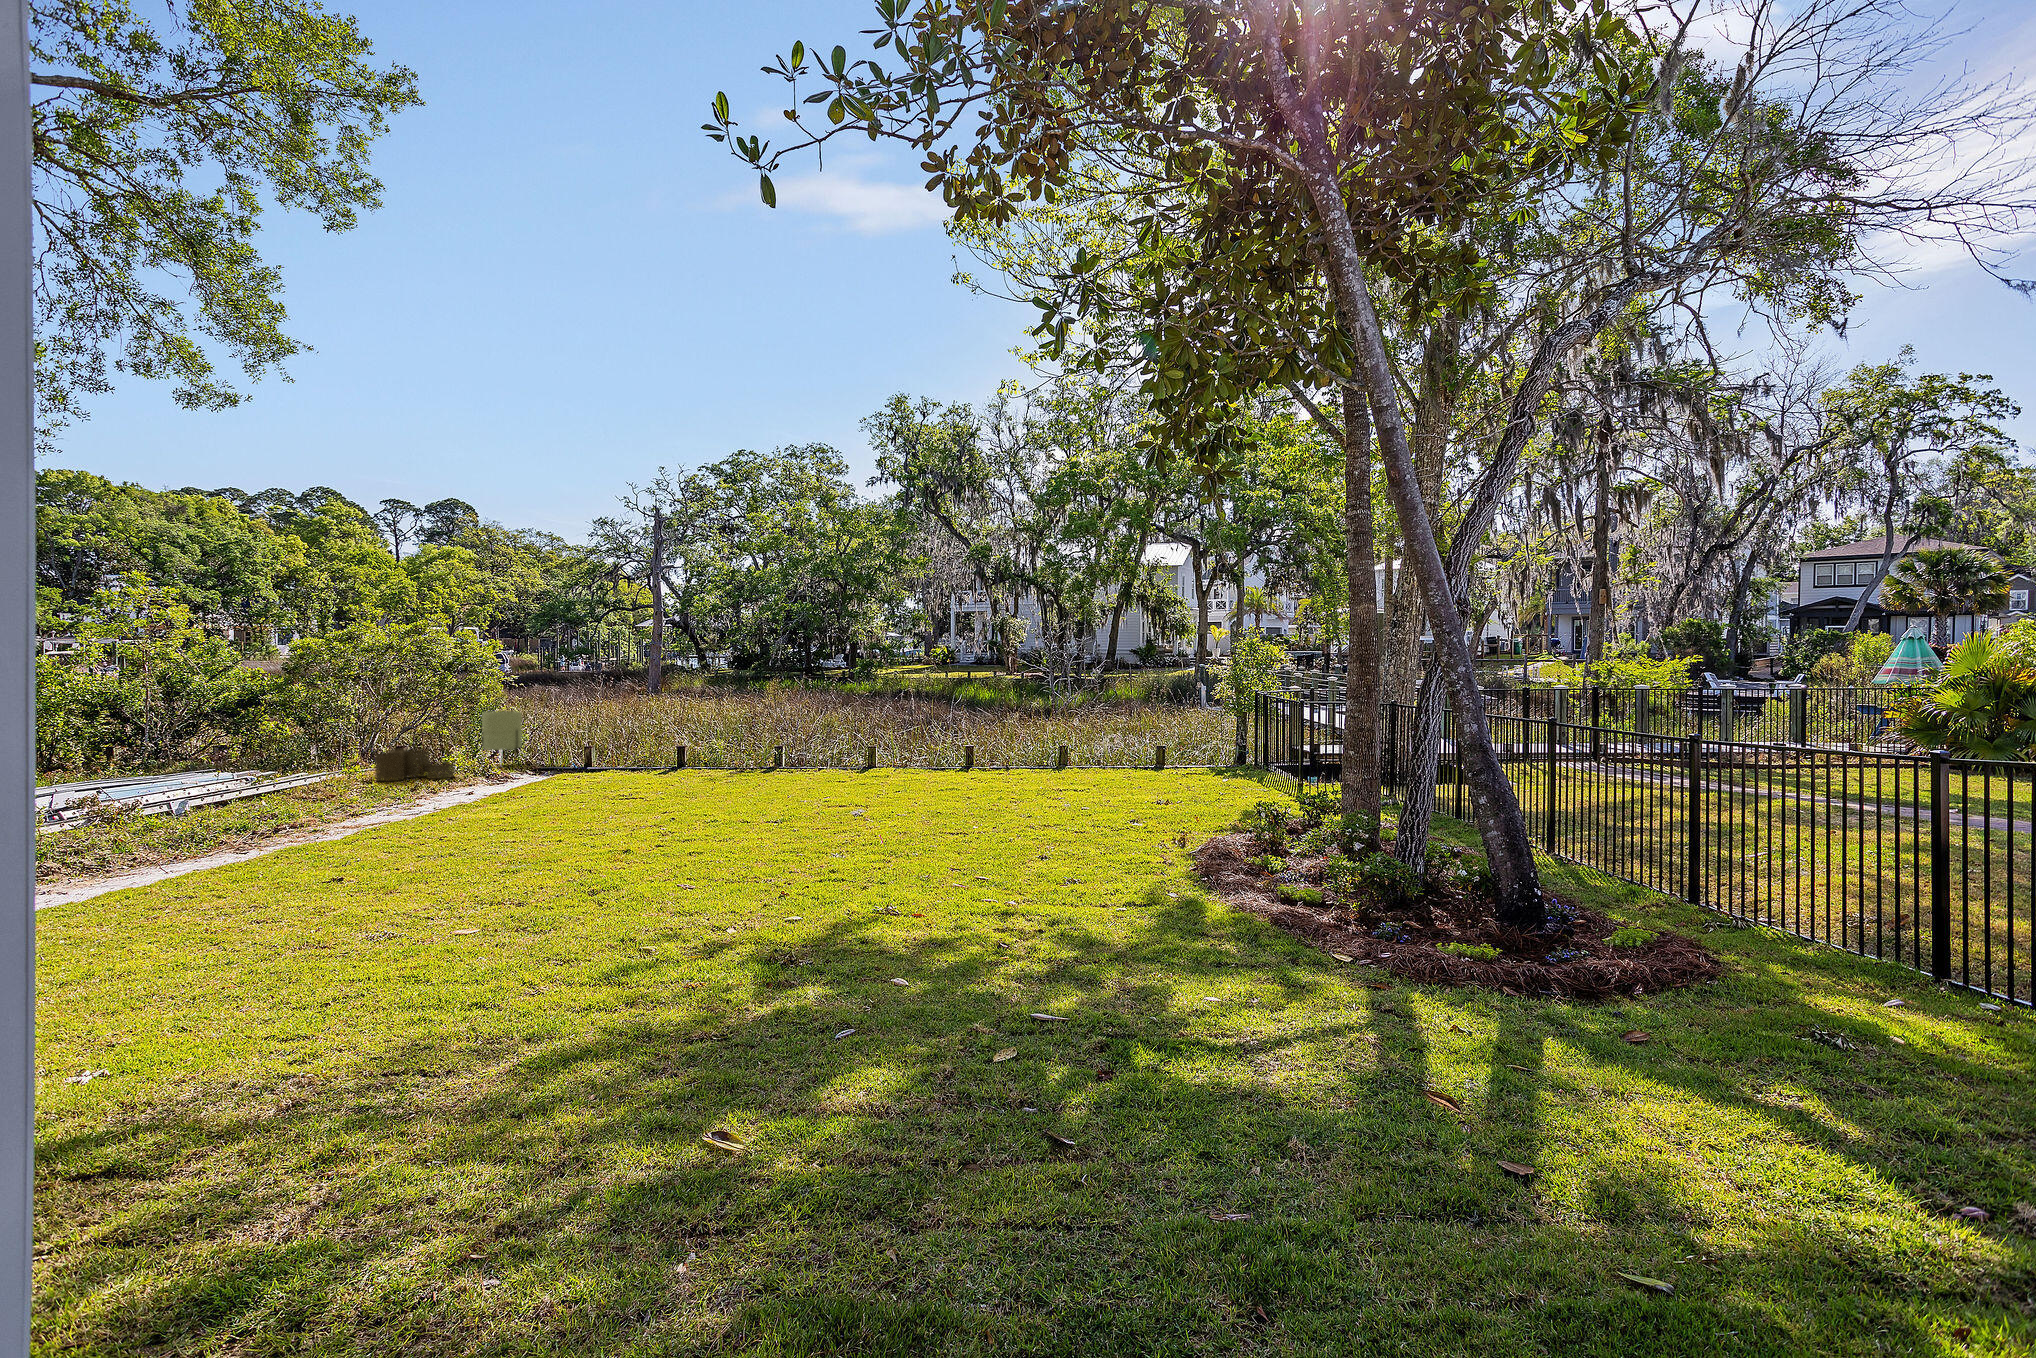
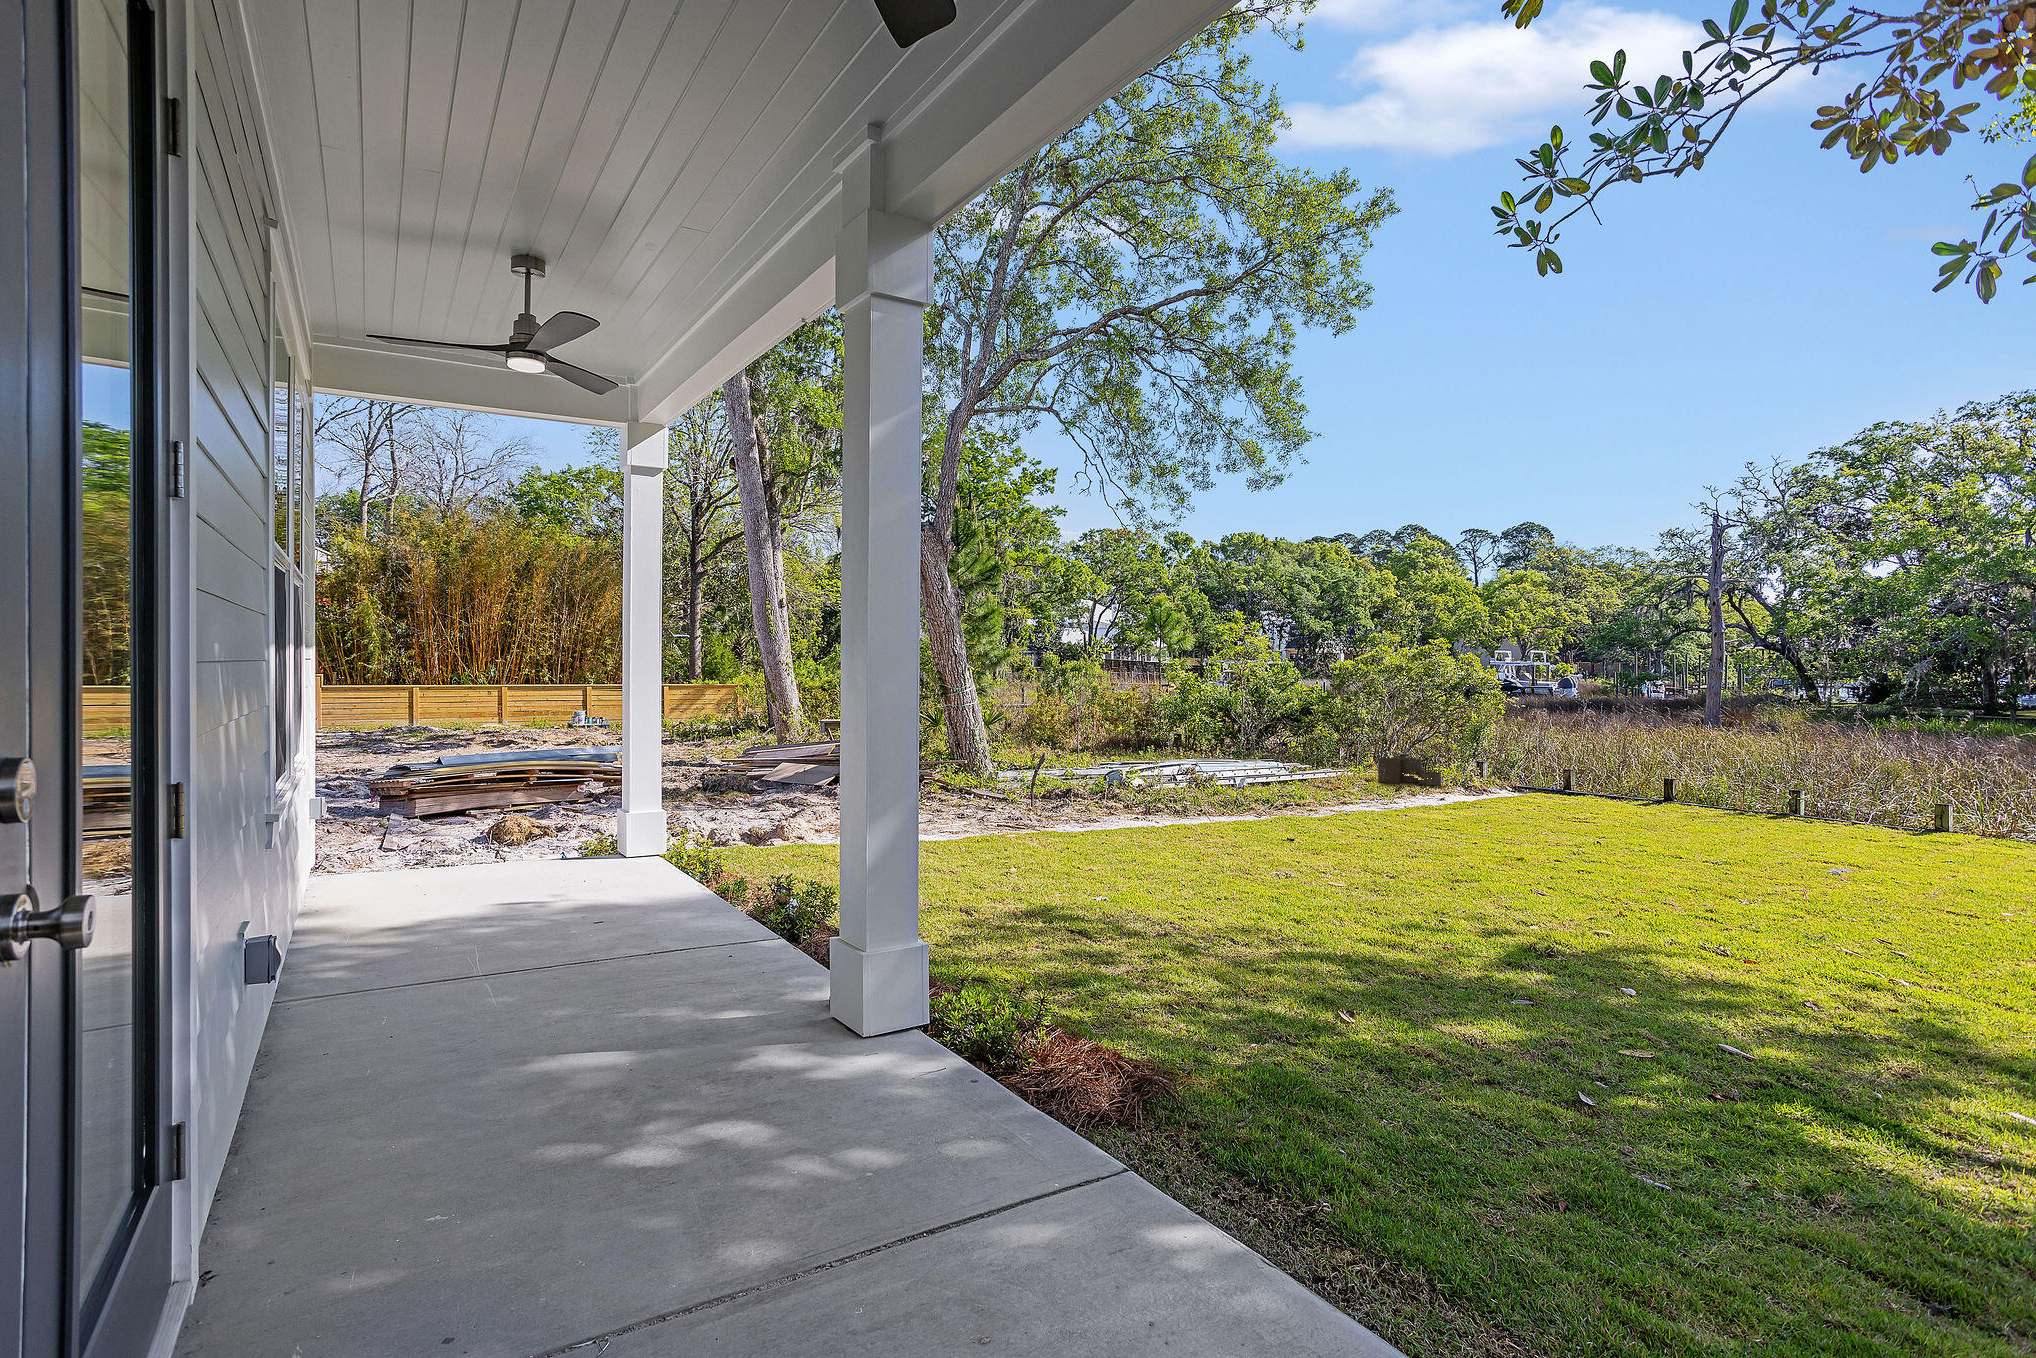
planter: present [482,711,522,751] -> none [1471,729,1509,782]

